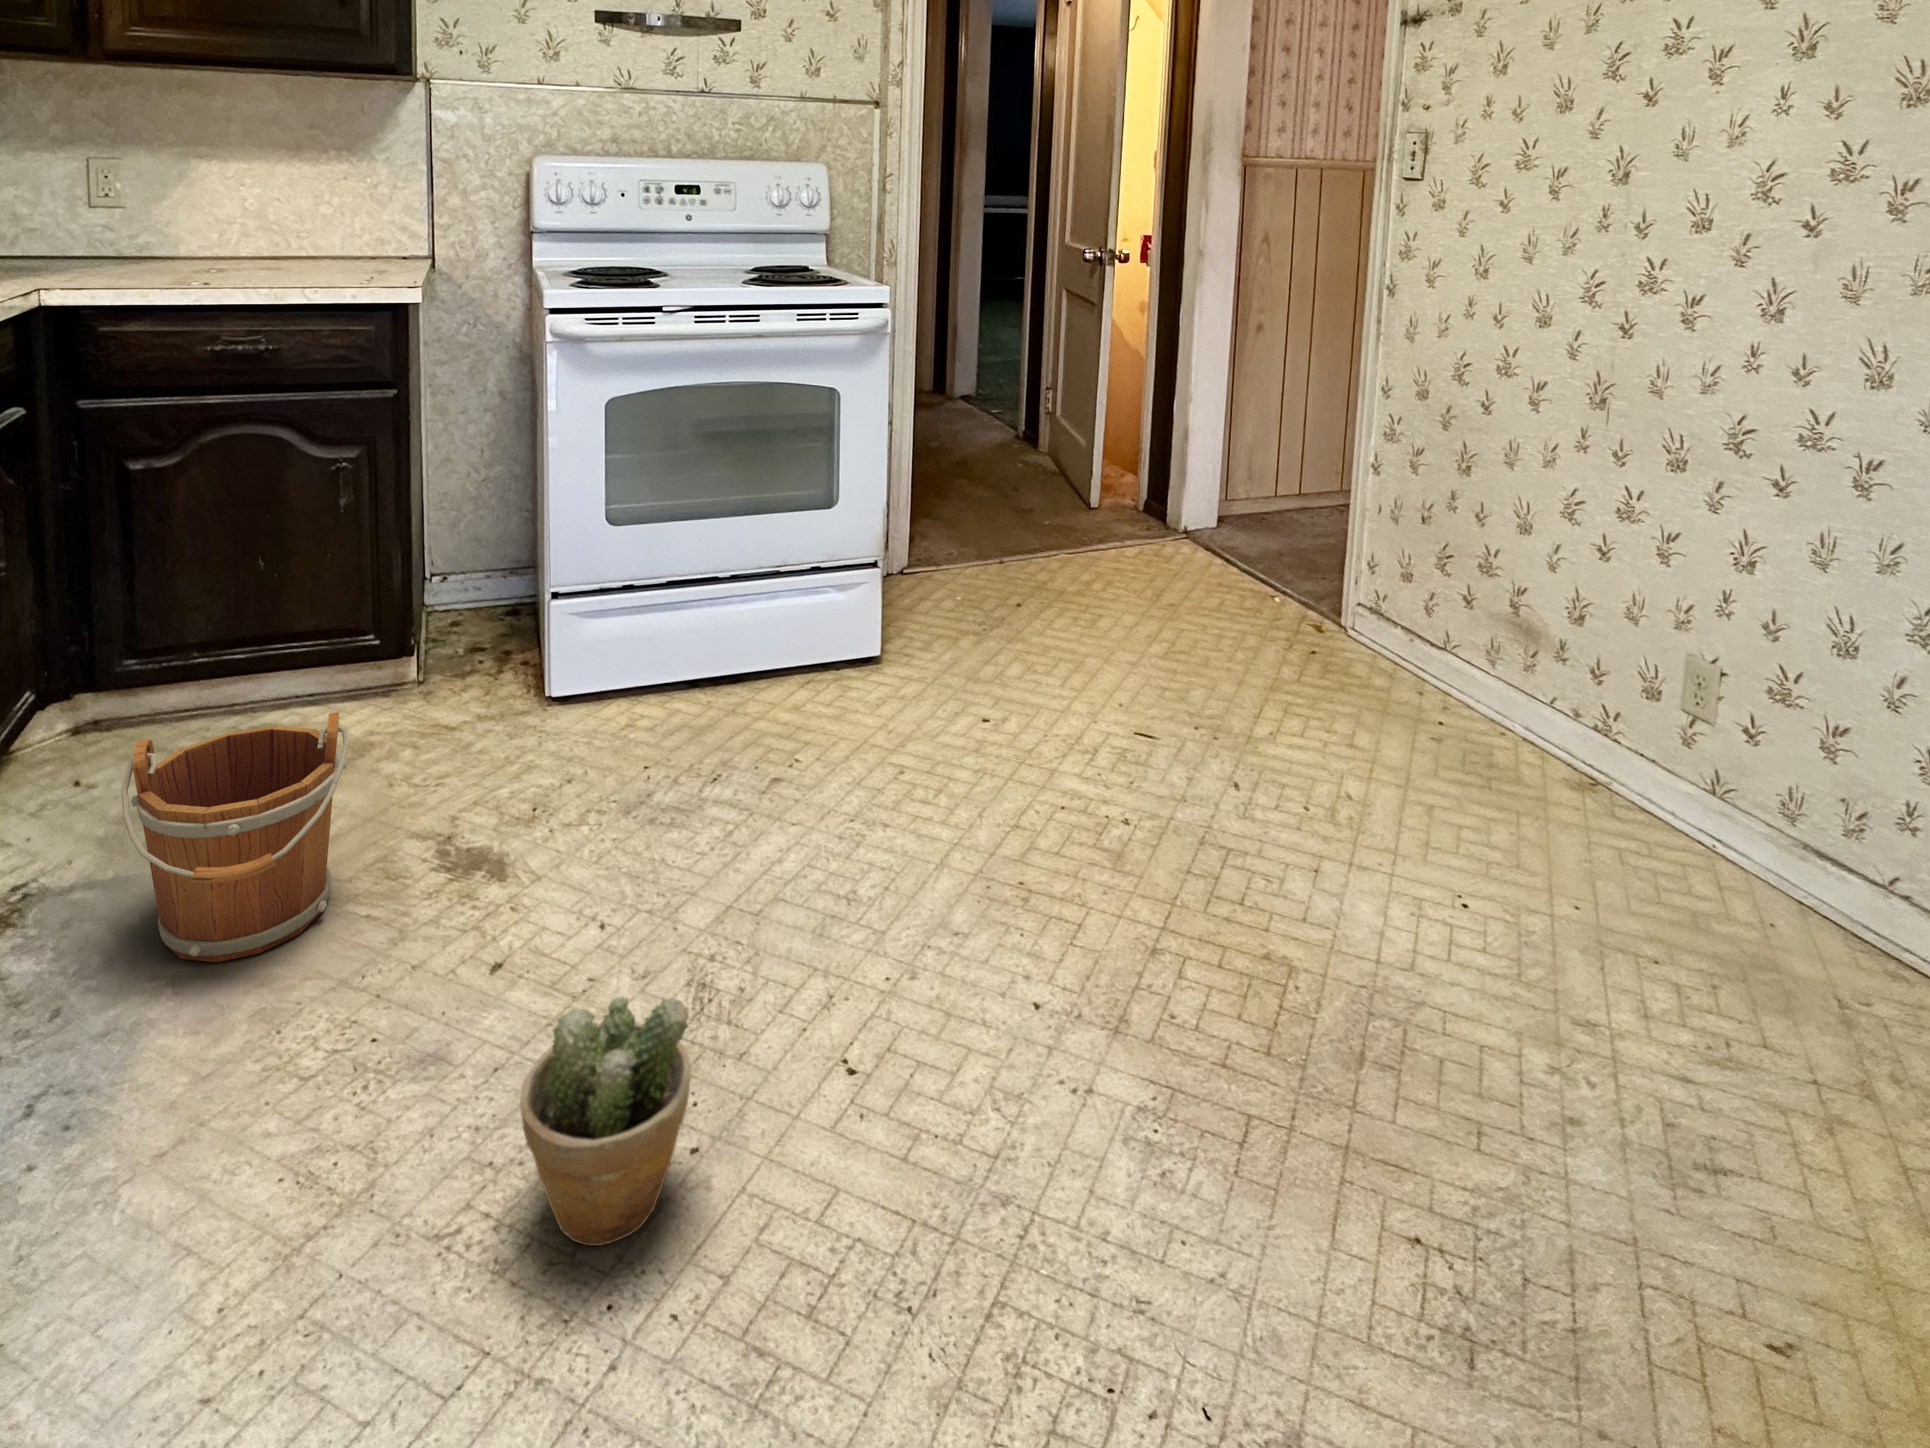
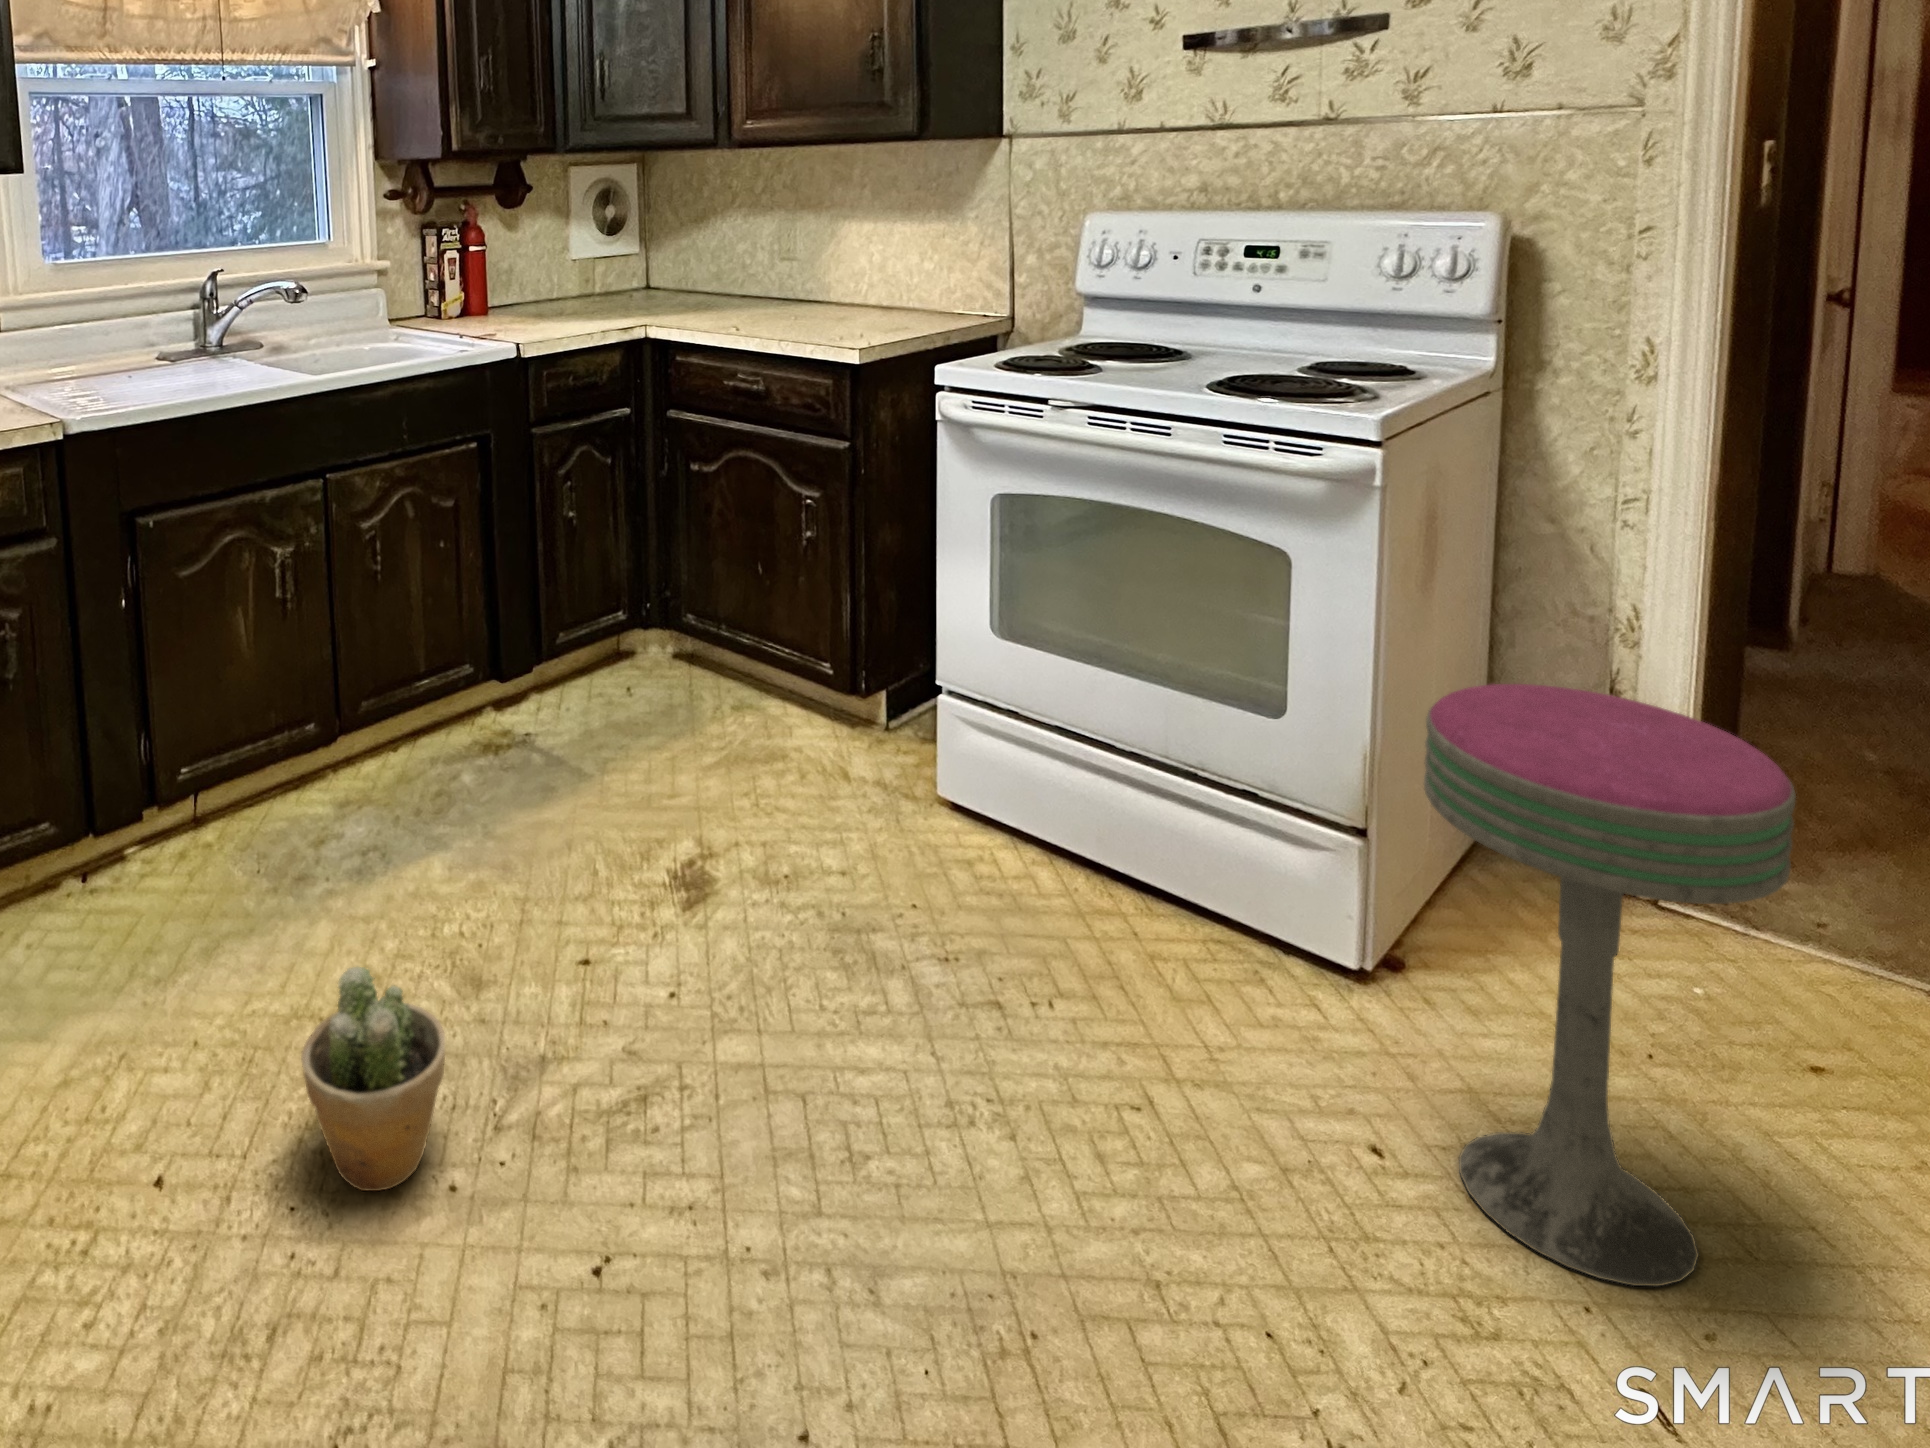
bar stool: none [979,422,1128,717] -> present [1424,684,1796,1286]
bucket: present [121,712,349,962] -> none [476,660,626,859]

